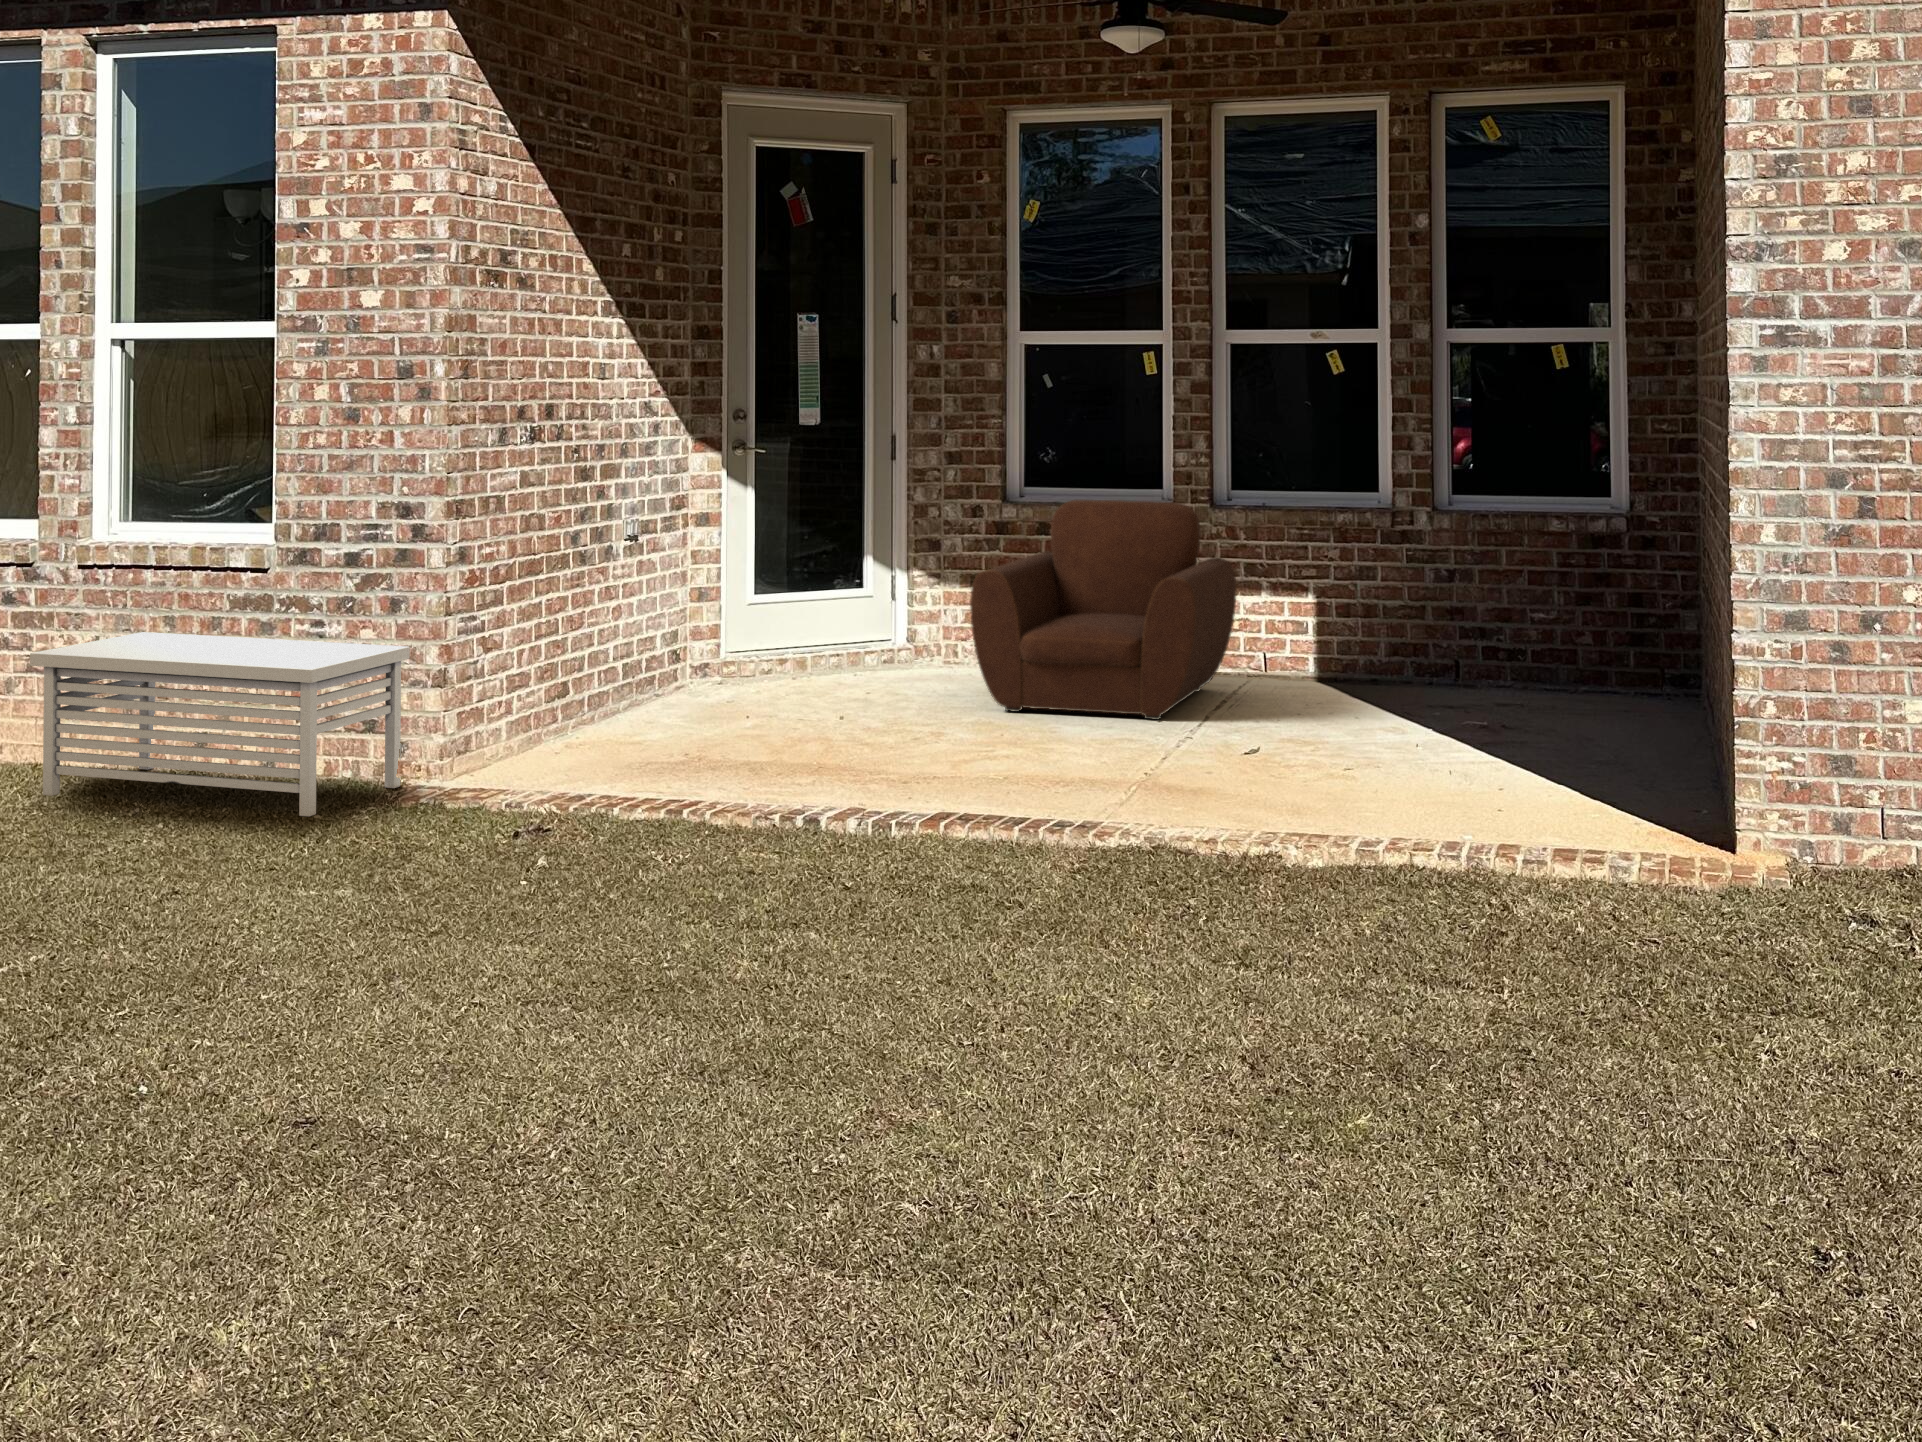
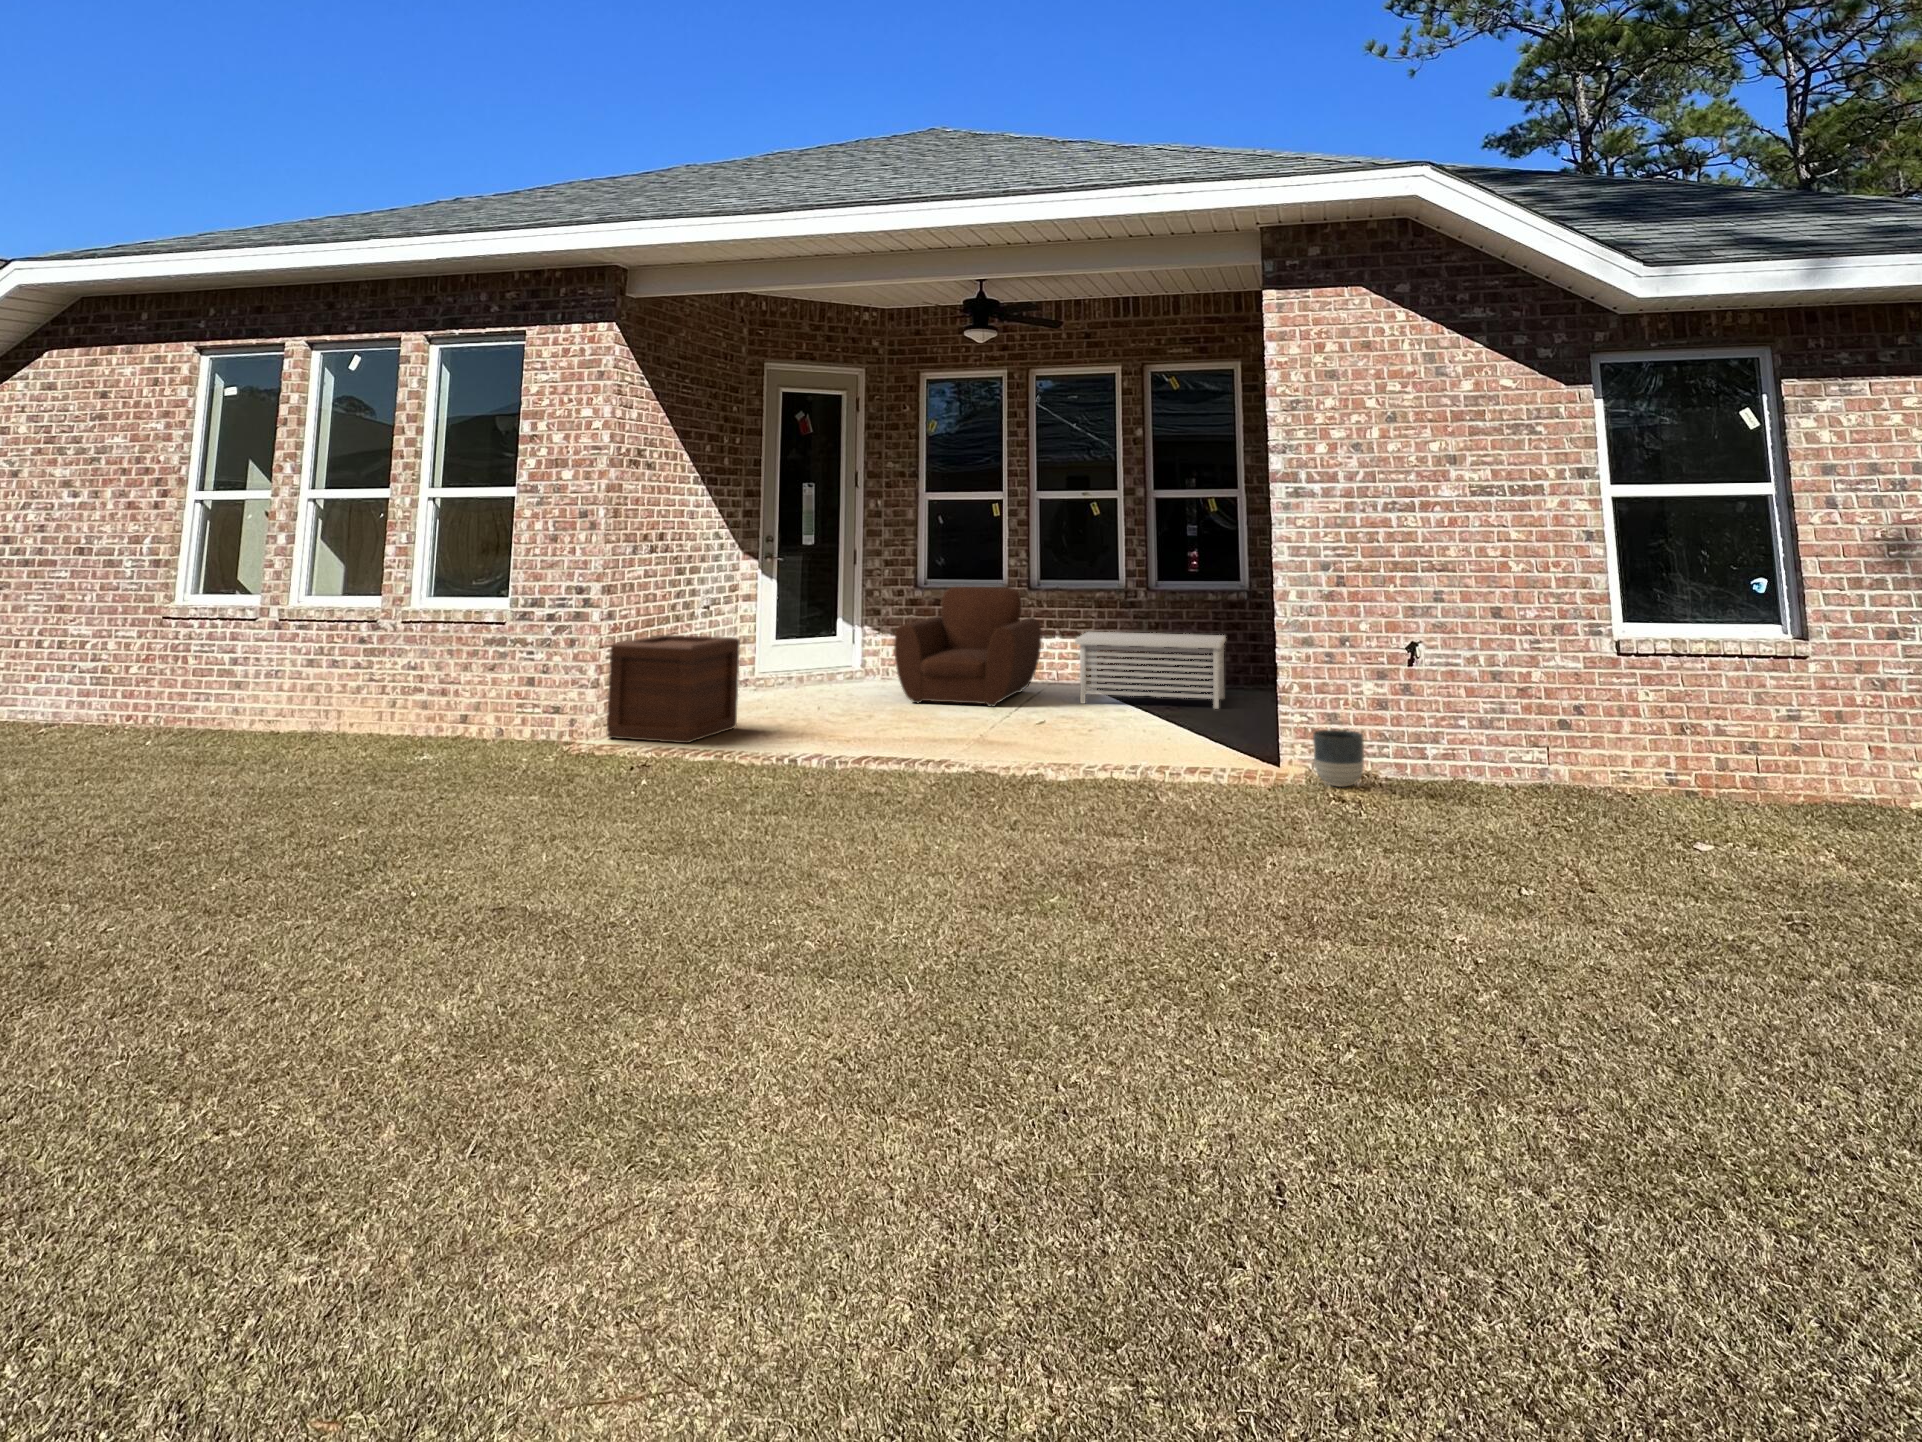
wooden crate: none [462,590,696,790] -> present [607,635,740,743]
storage bench: present [30,632,410,816] -> present [1075,632,1226,709]
planter: none [1812,787,1912,894] -> present [1313,730,1364,787]

